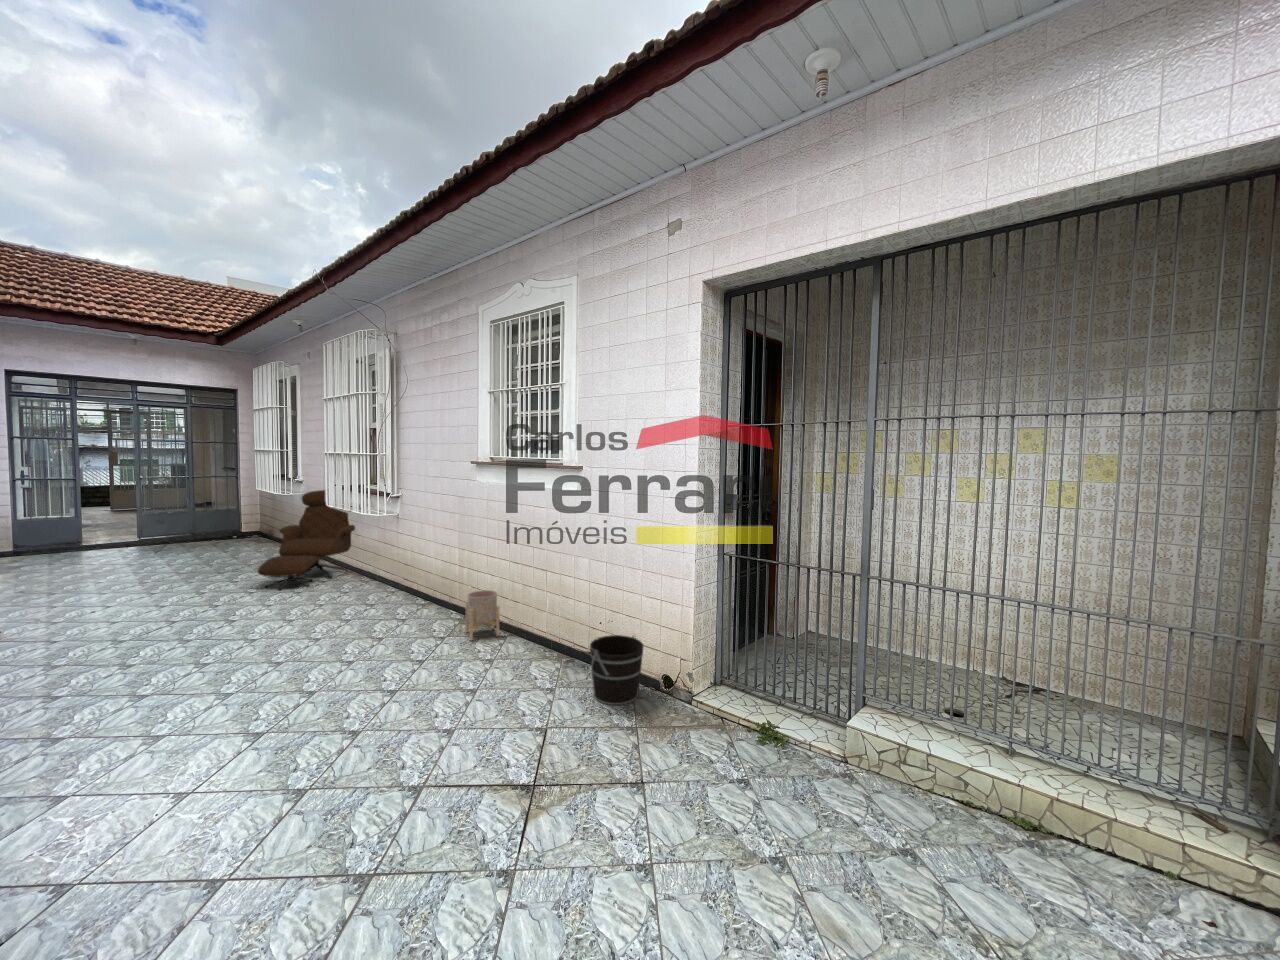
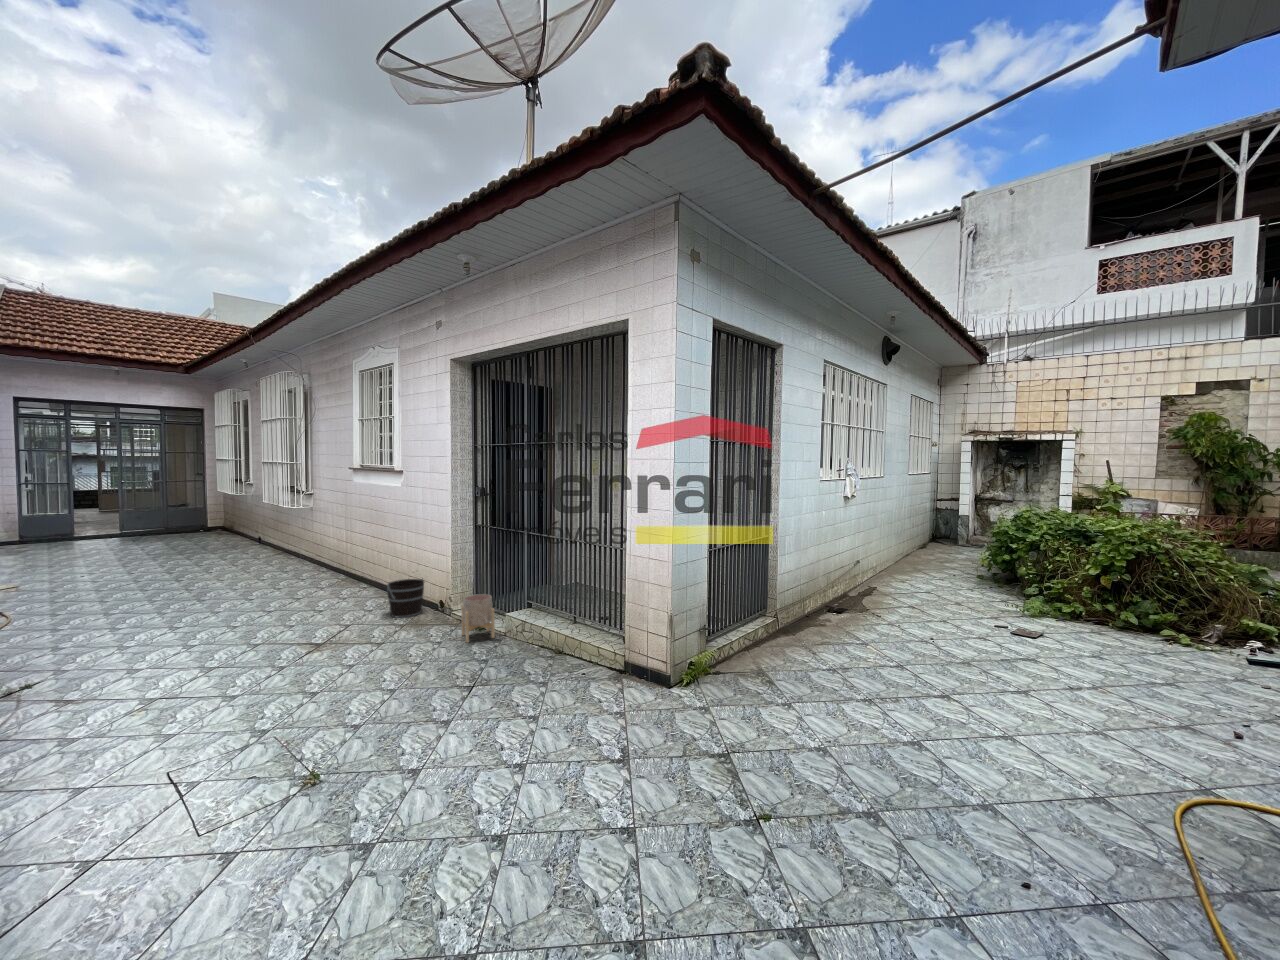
lounge chair: present [258,490,355,590] -> none [258,503,356,602]
bucket: present [590,635,643,705] -> present [387,578,424,618]

